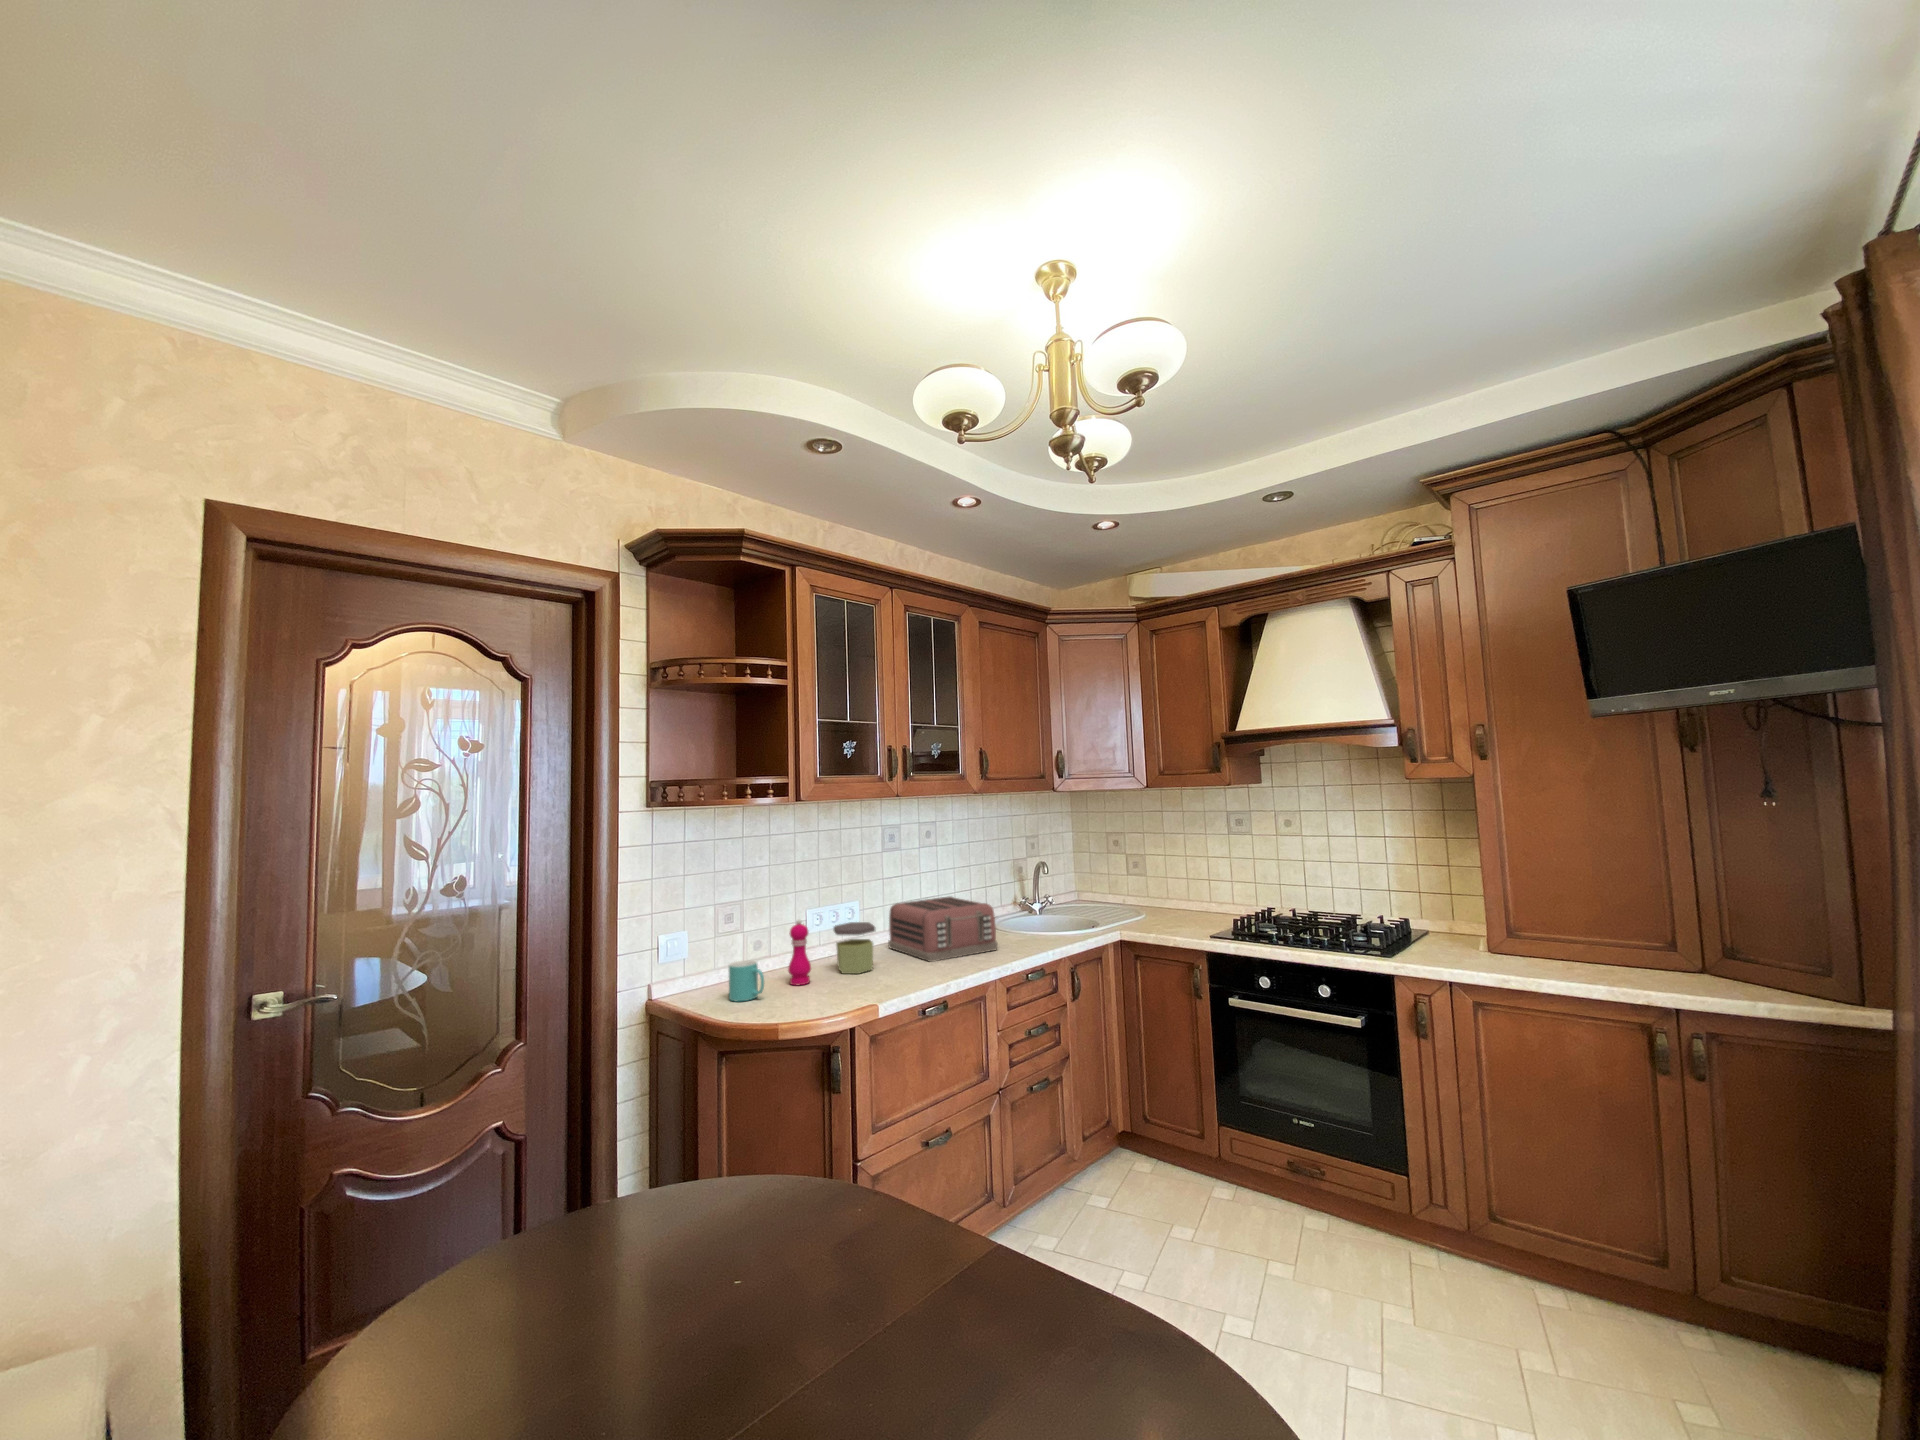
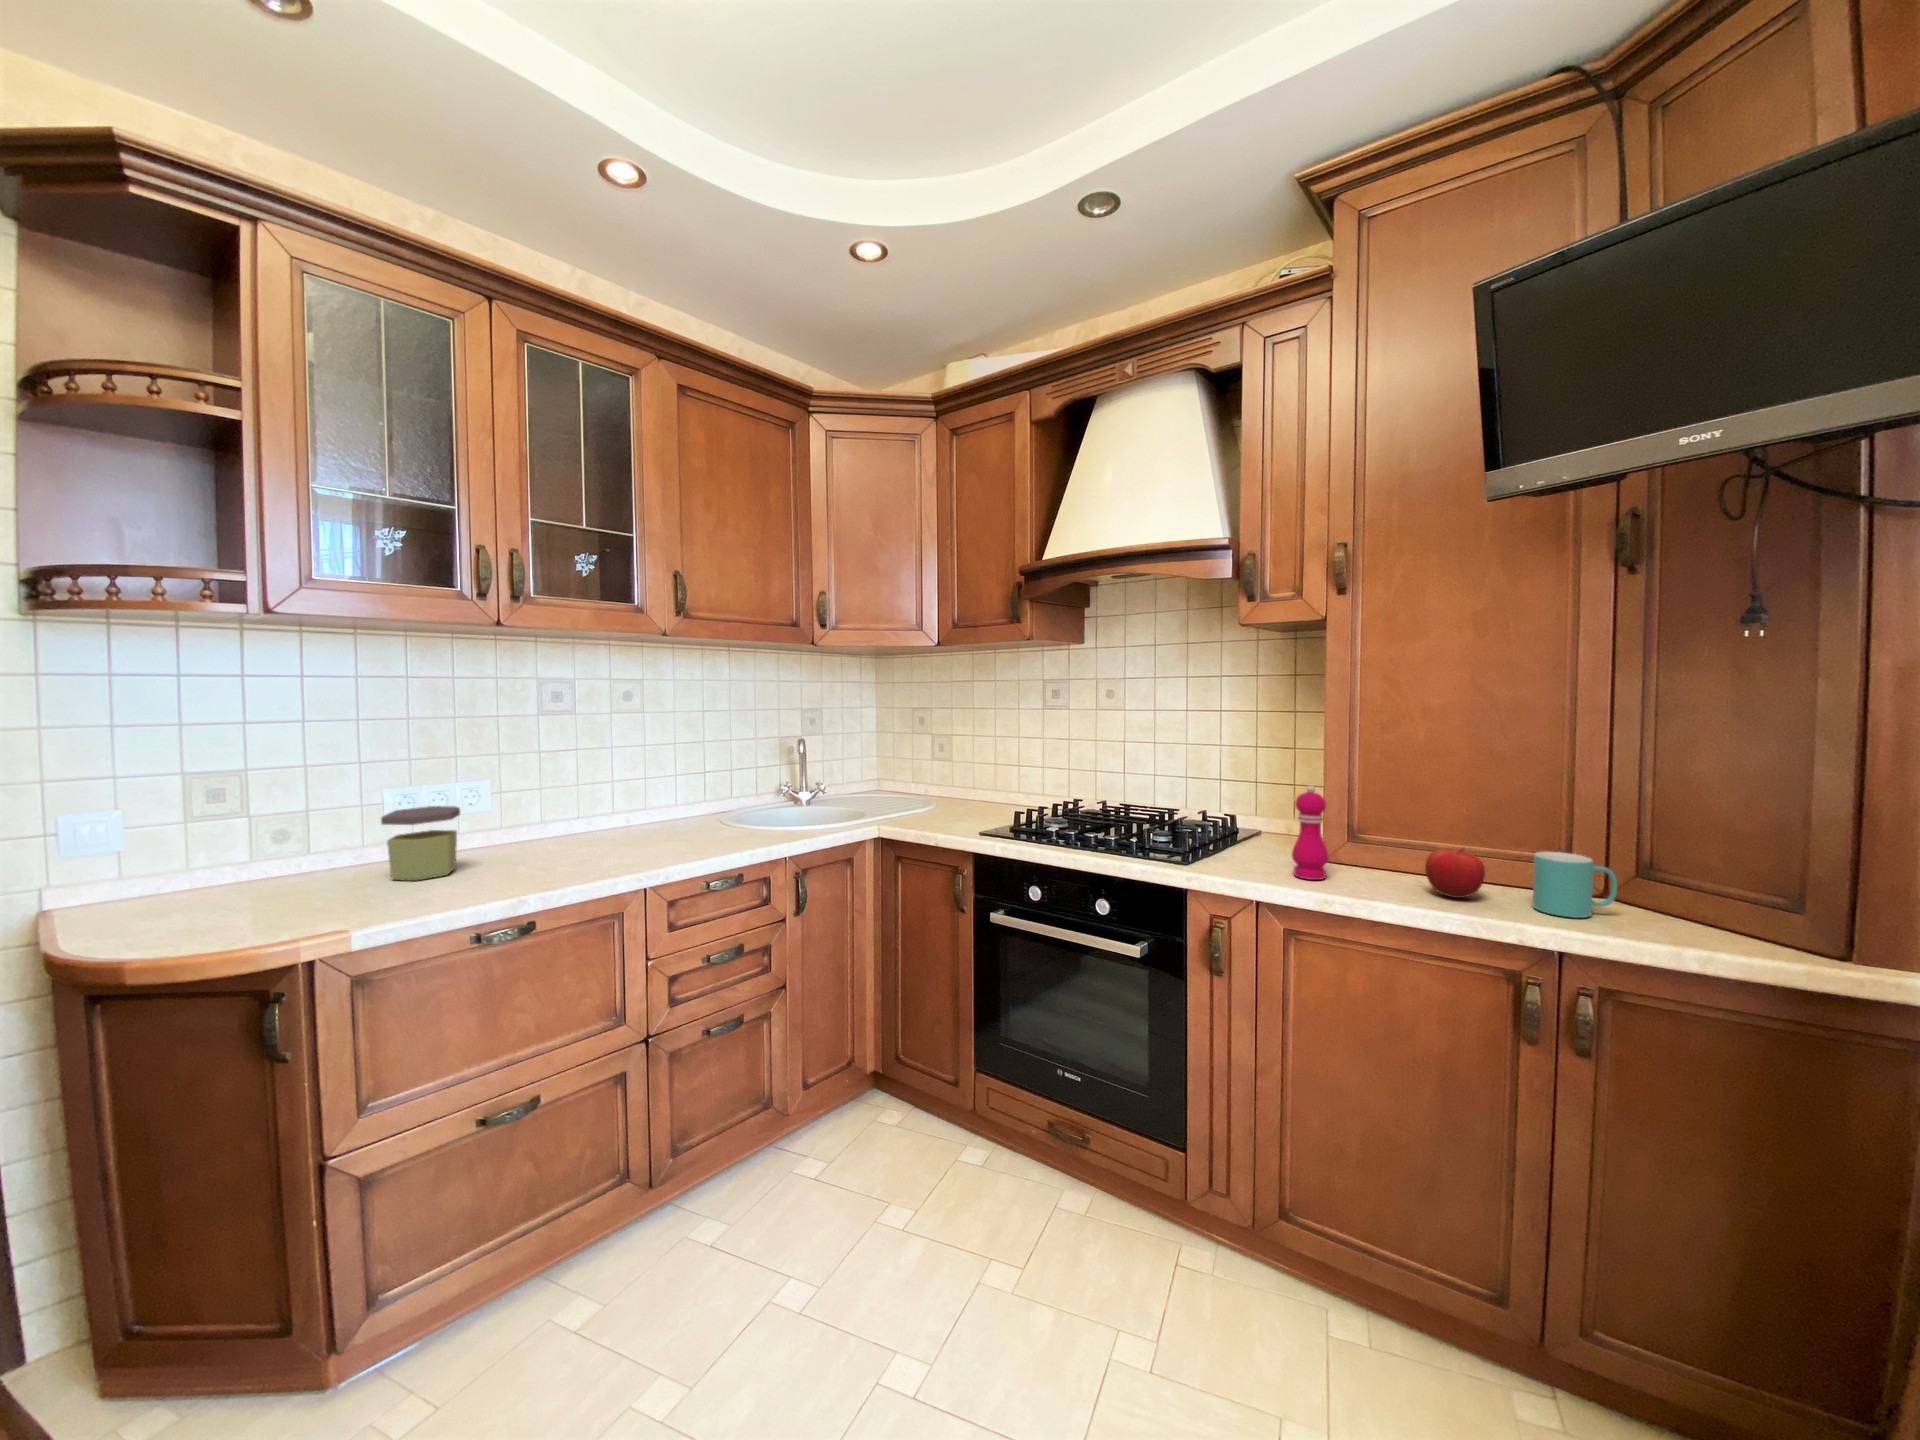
toaster: present [888,897,998,962] -> none [539,776,681,864]
pepper mill: present [788,920,811,985] -> present [1292,785,1329,880]
fruit: none [1571,940,1615,976] -> present [1425,848,1485,898]
mug: present [729,960,764,1002] -> present [1533,852,1617,918]

